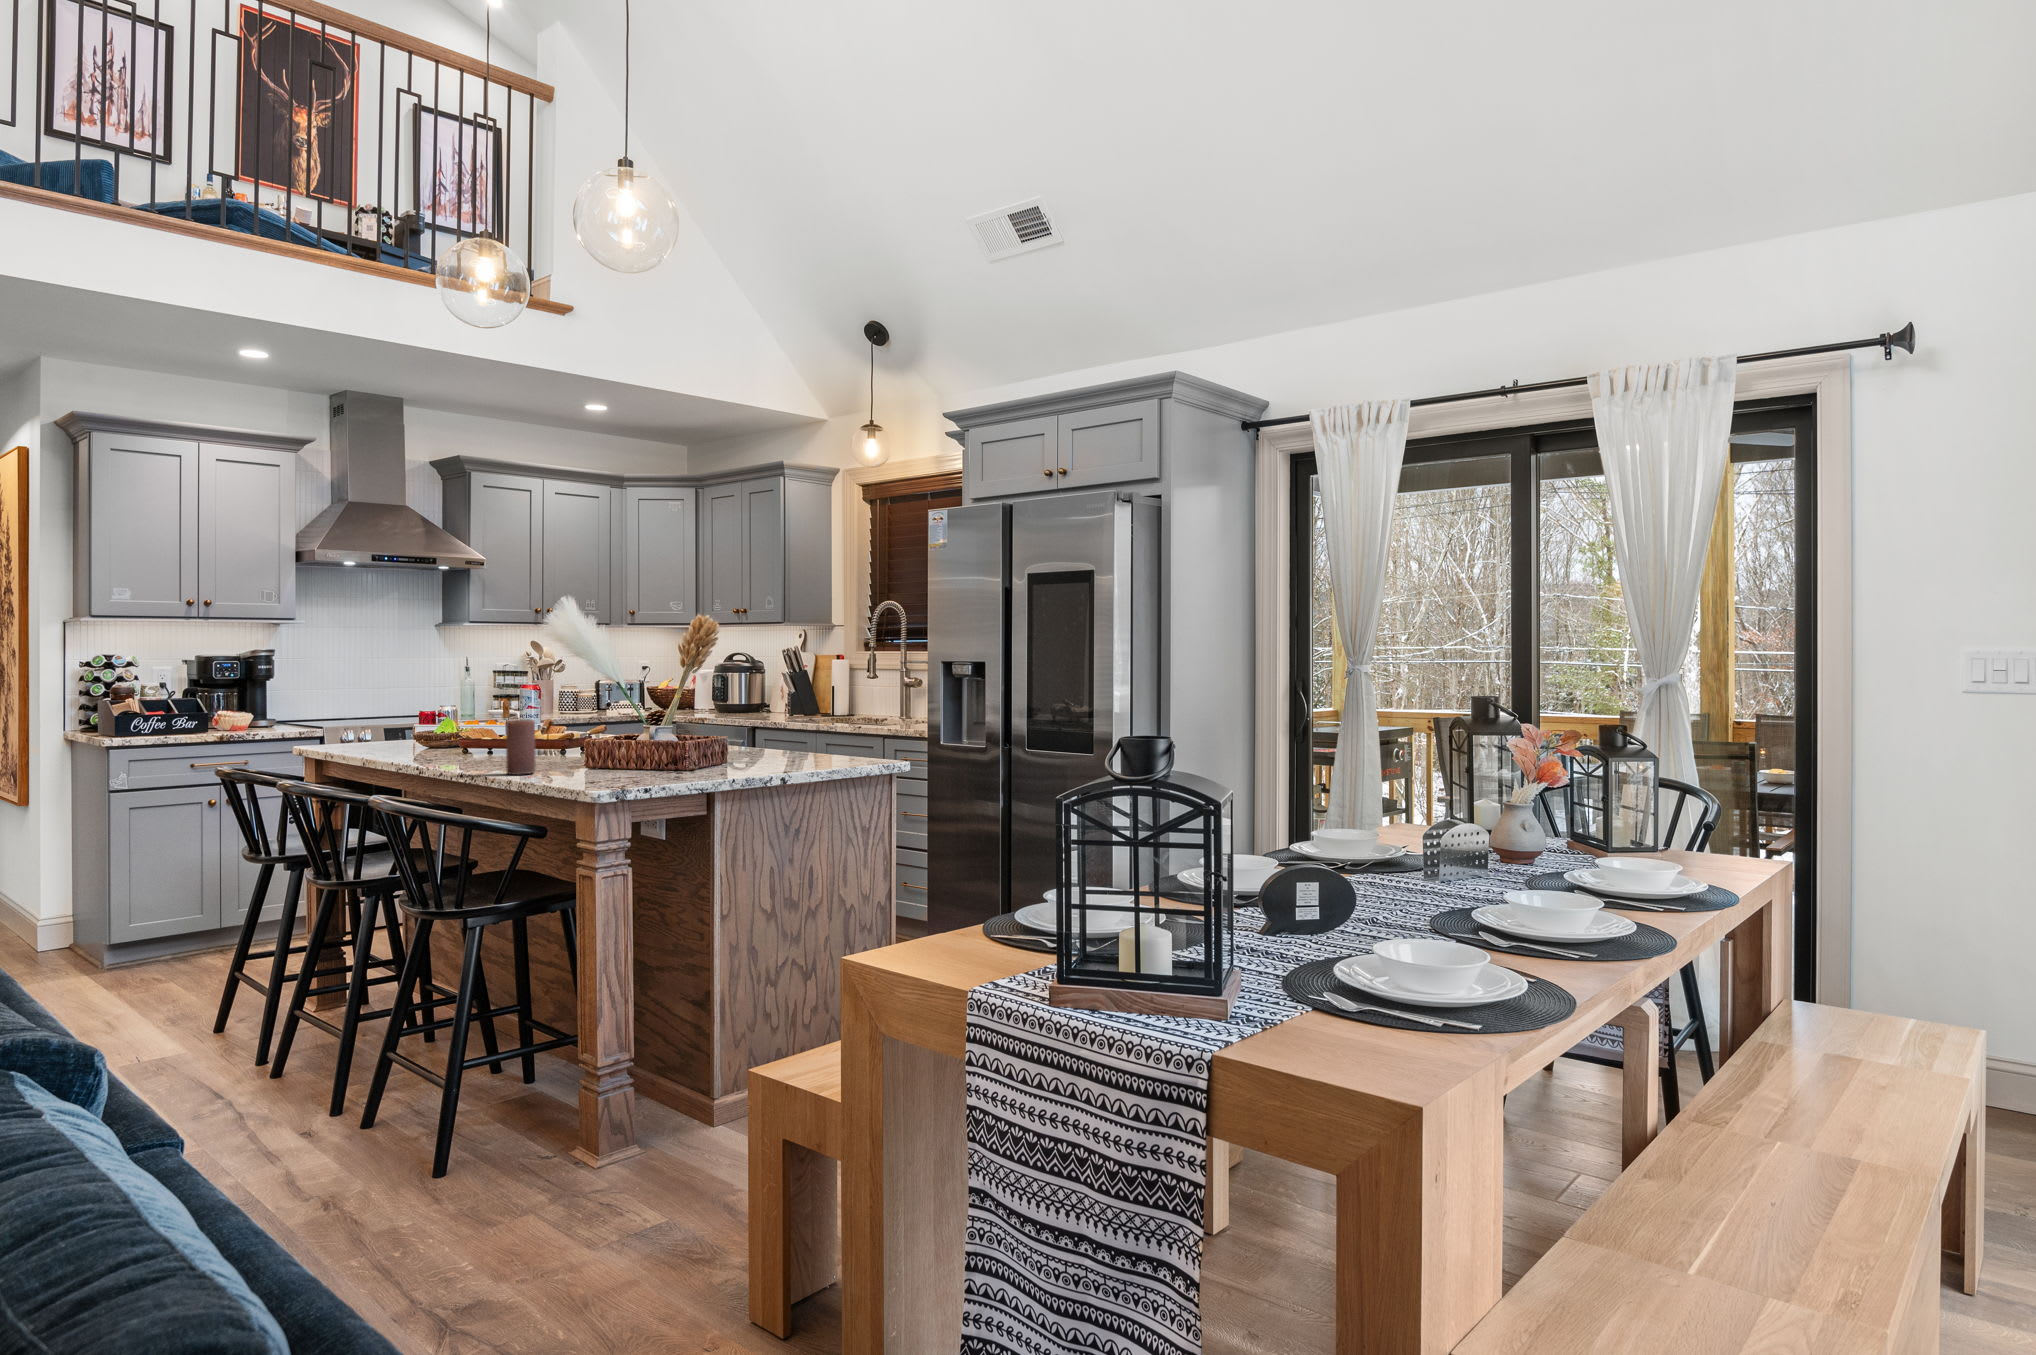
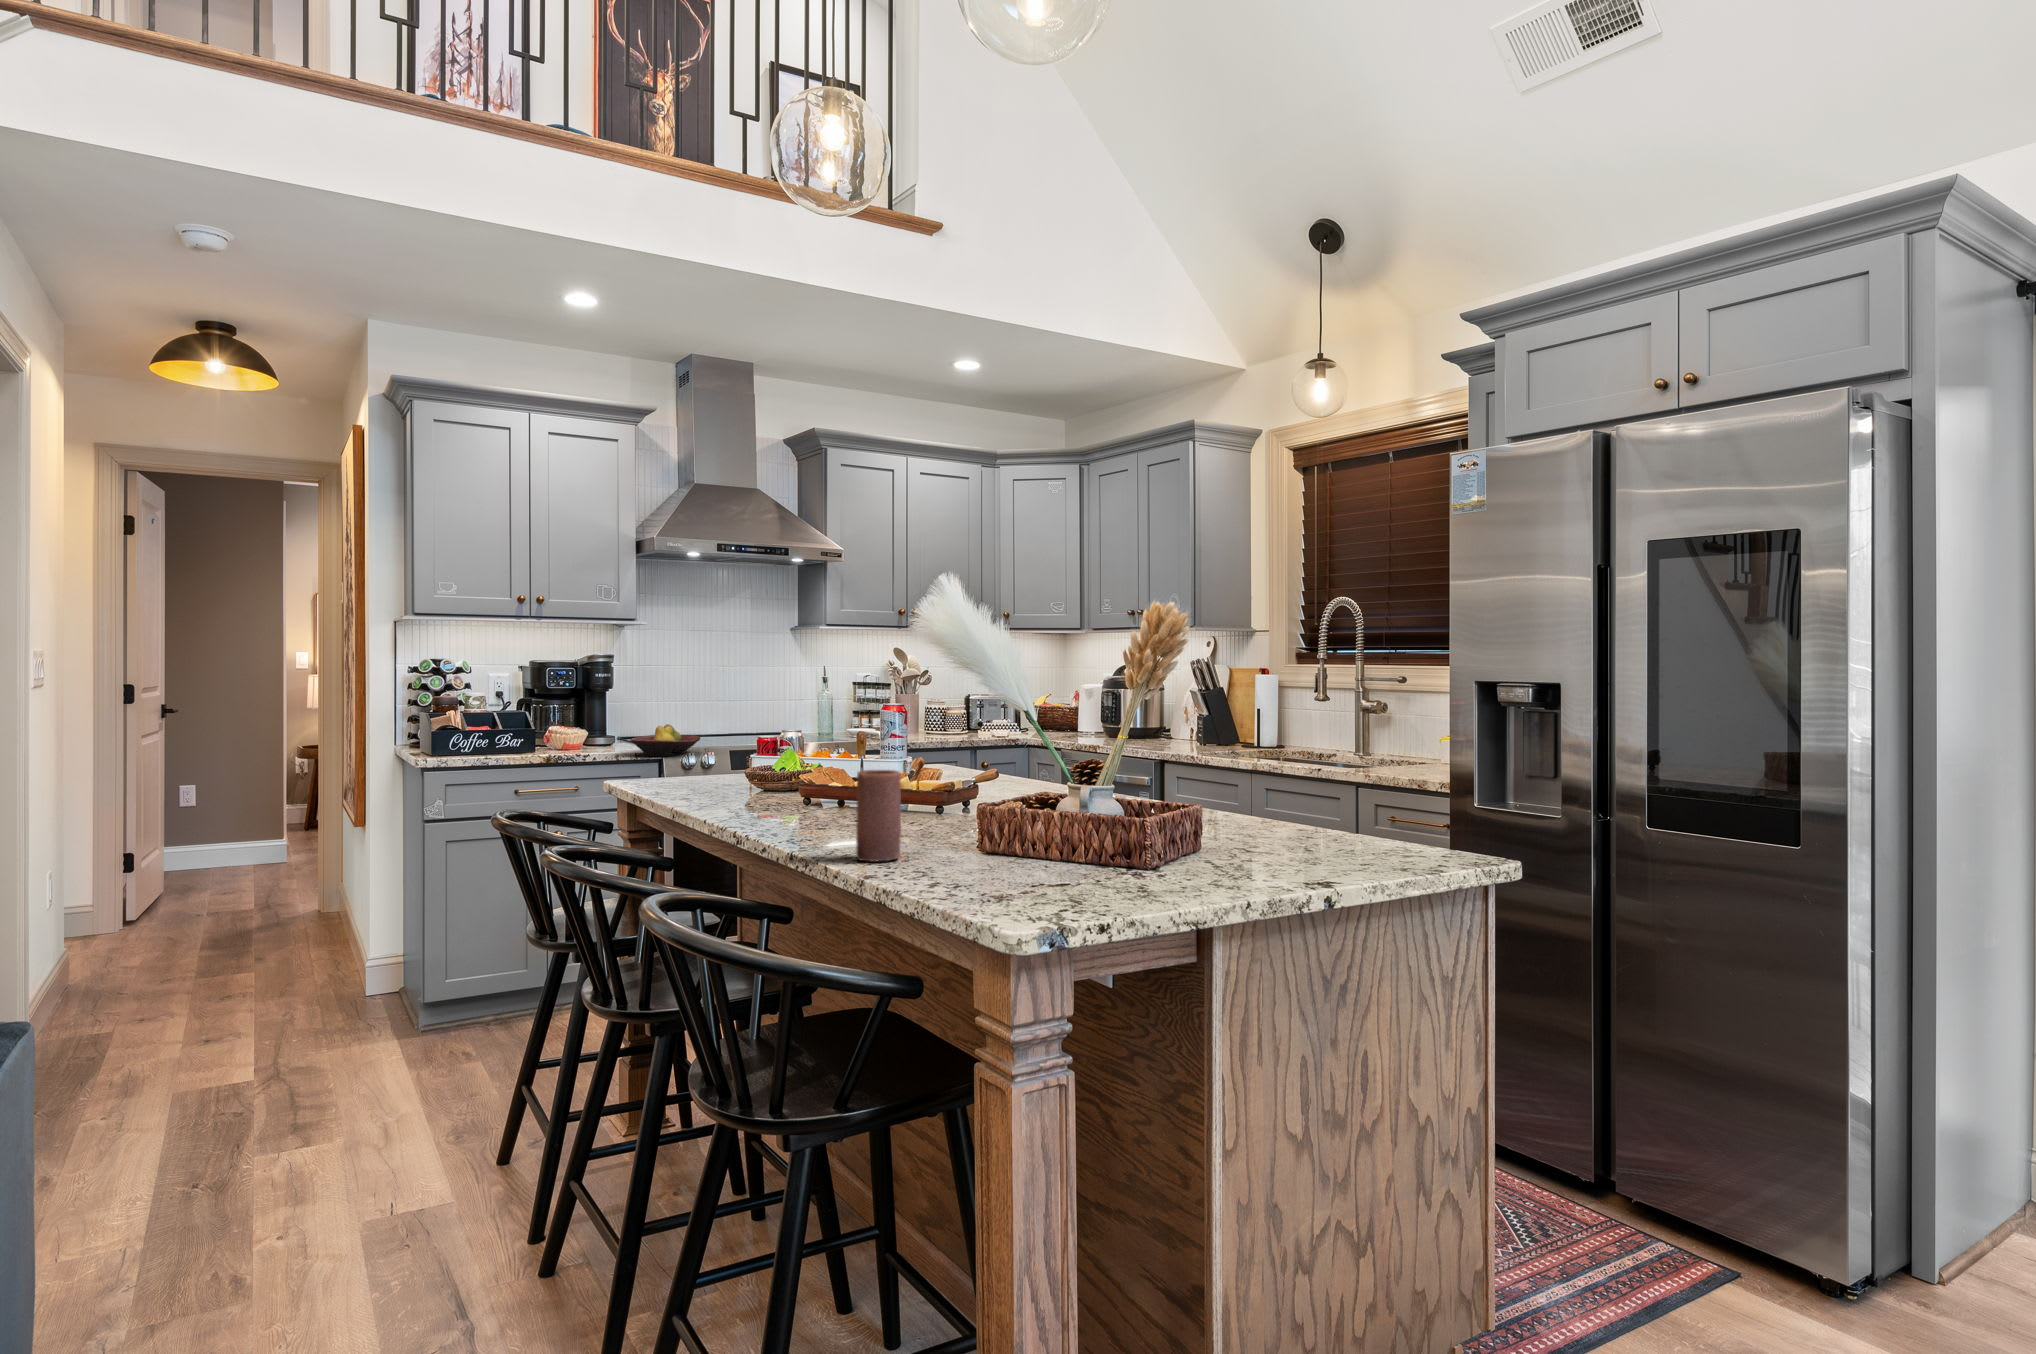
fruit bowl: none [297,706,360,732] -> present [630,724,700,757]

